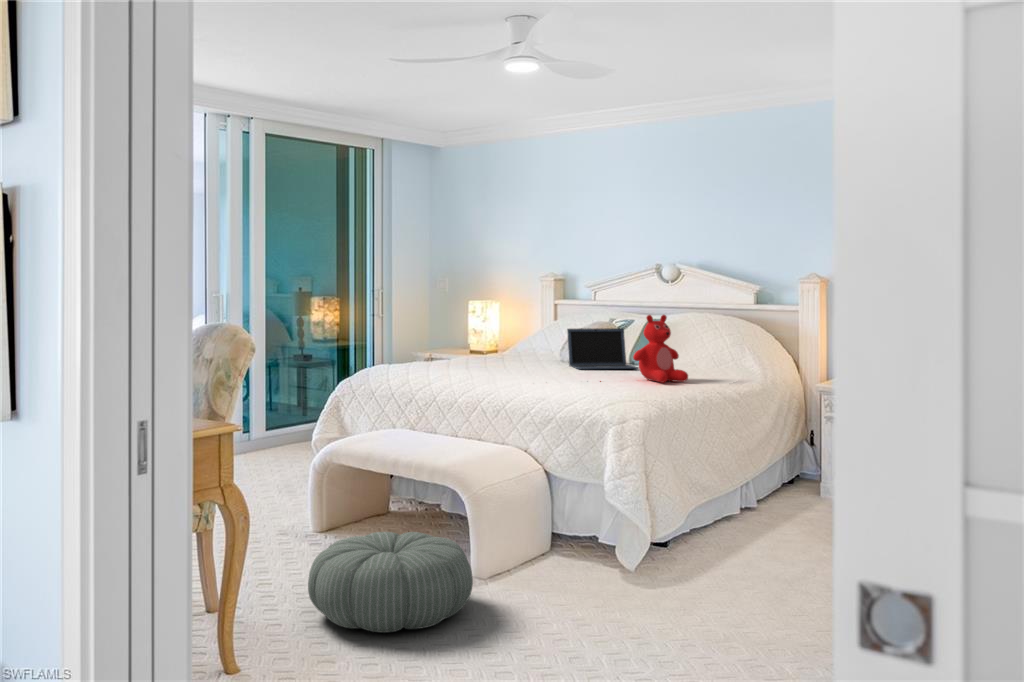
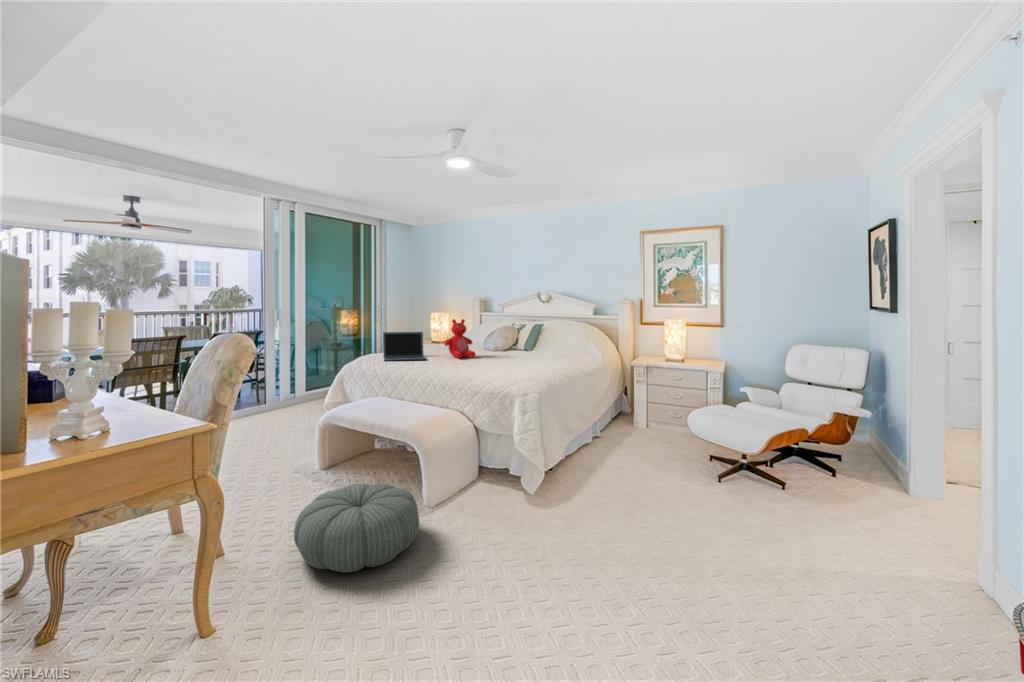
teddy bear: present [633,315,688,383] -> present [444,319,475,358]
laptop: present [567,328,638,369] -> present [383,332,426,361]

